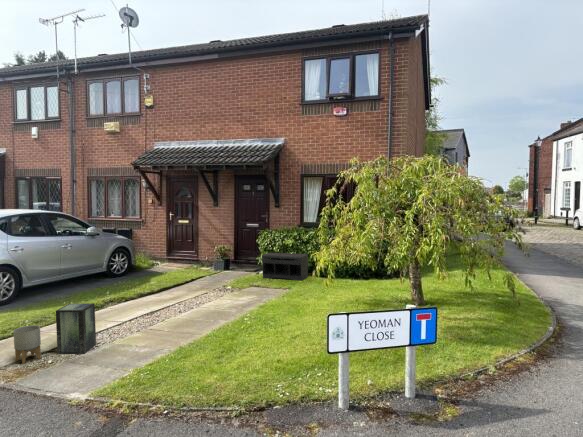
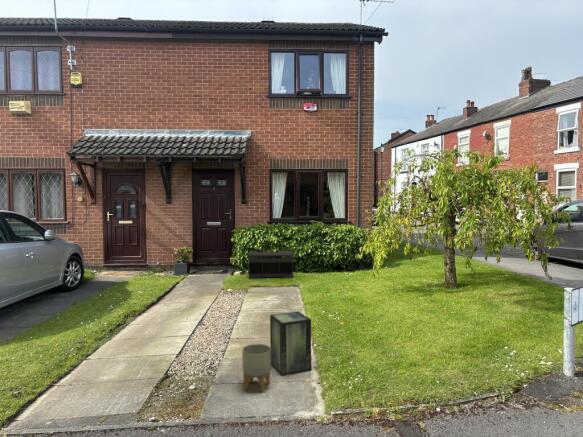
storage box: present [56,303,96,354] -> present [270,312,311,376]
planter: present [14,325,41,364] -> present [242,344,271,393]

